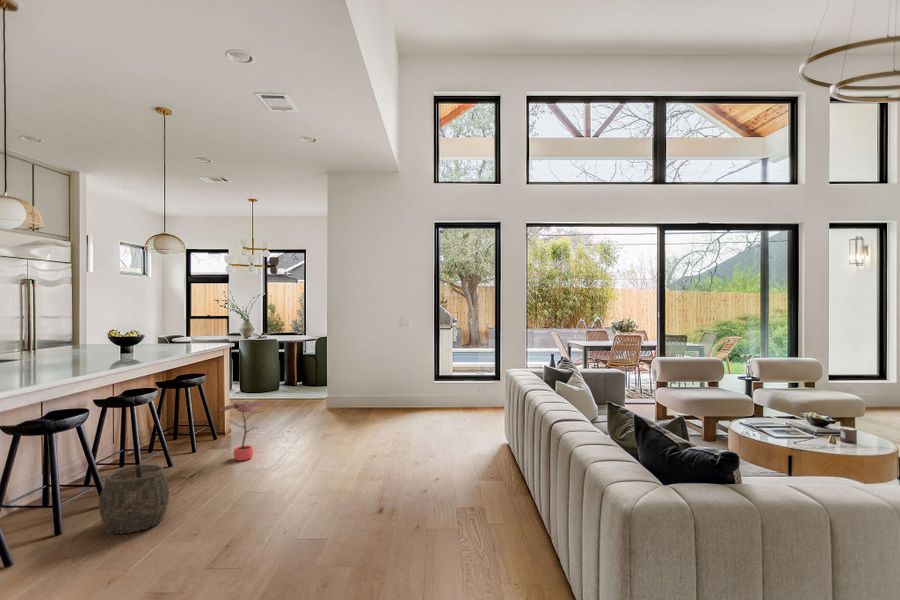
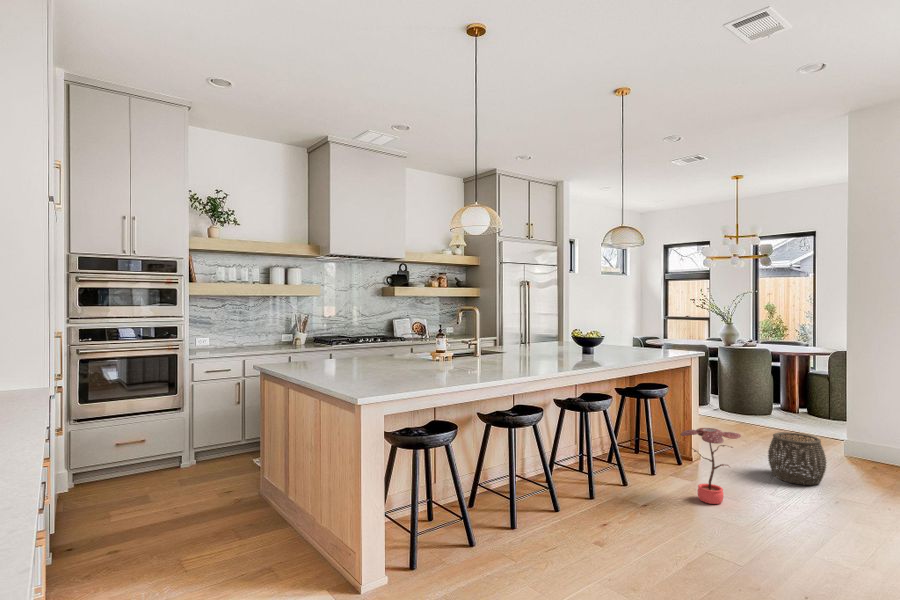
woven basket: present [99,465,169,534] -> present [768,432,827,485]

